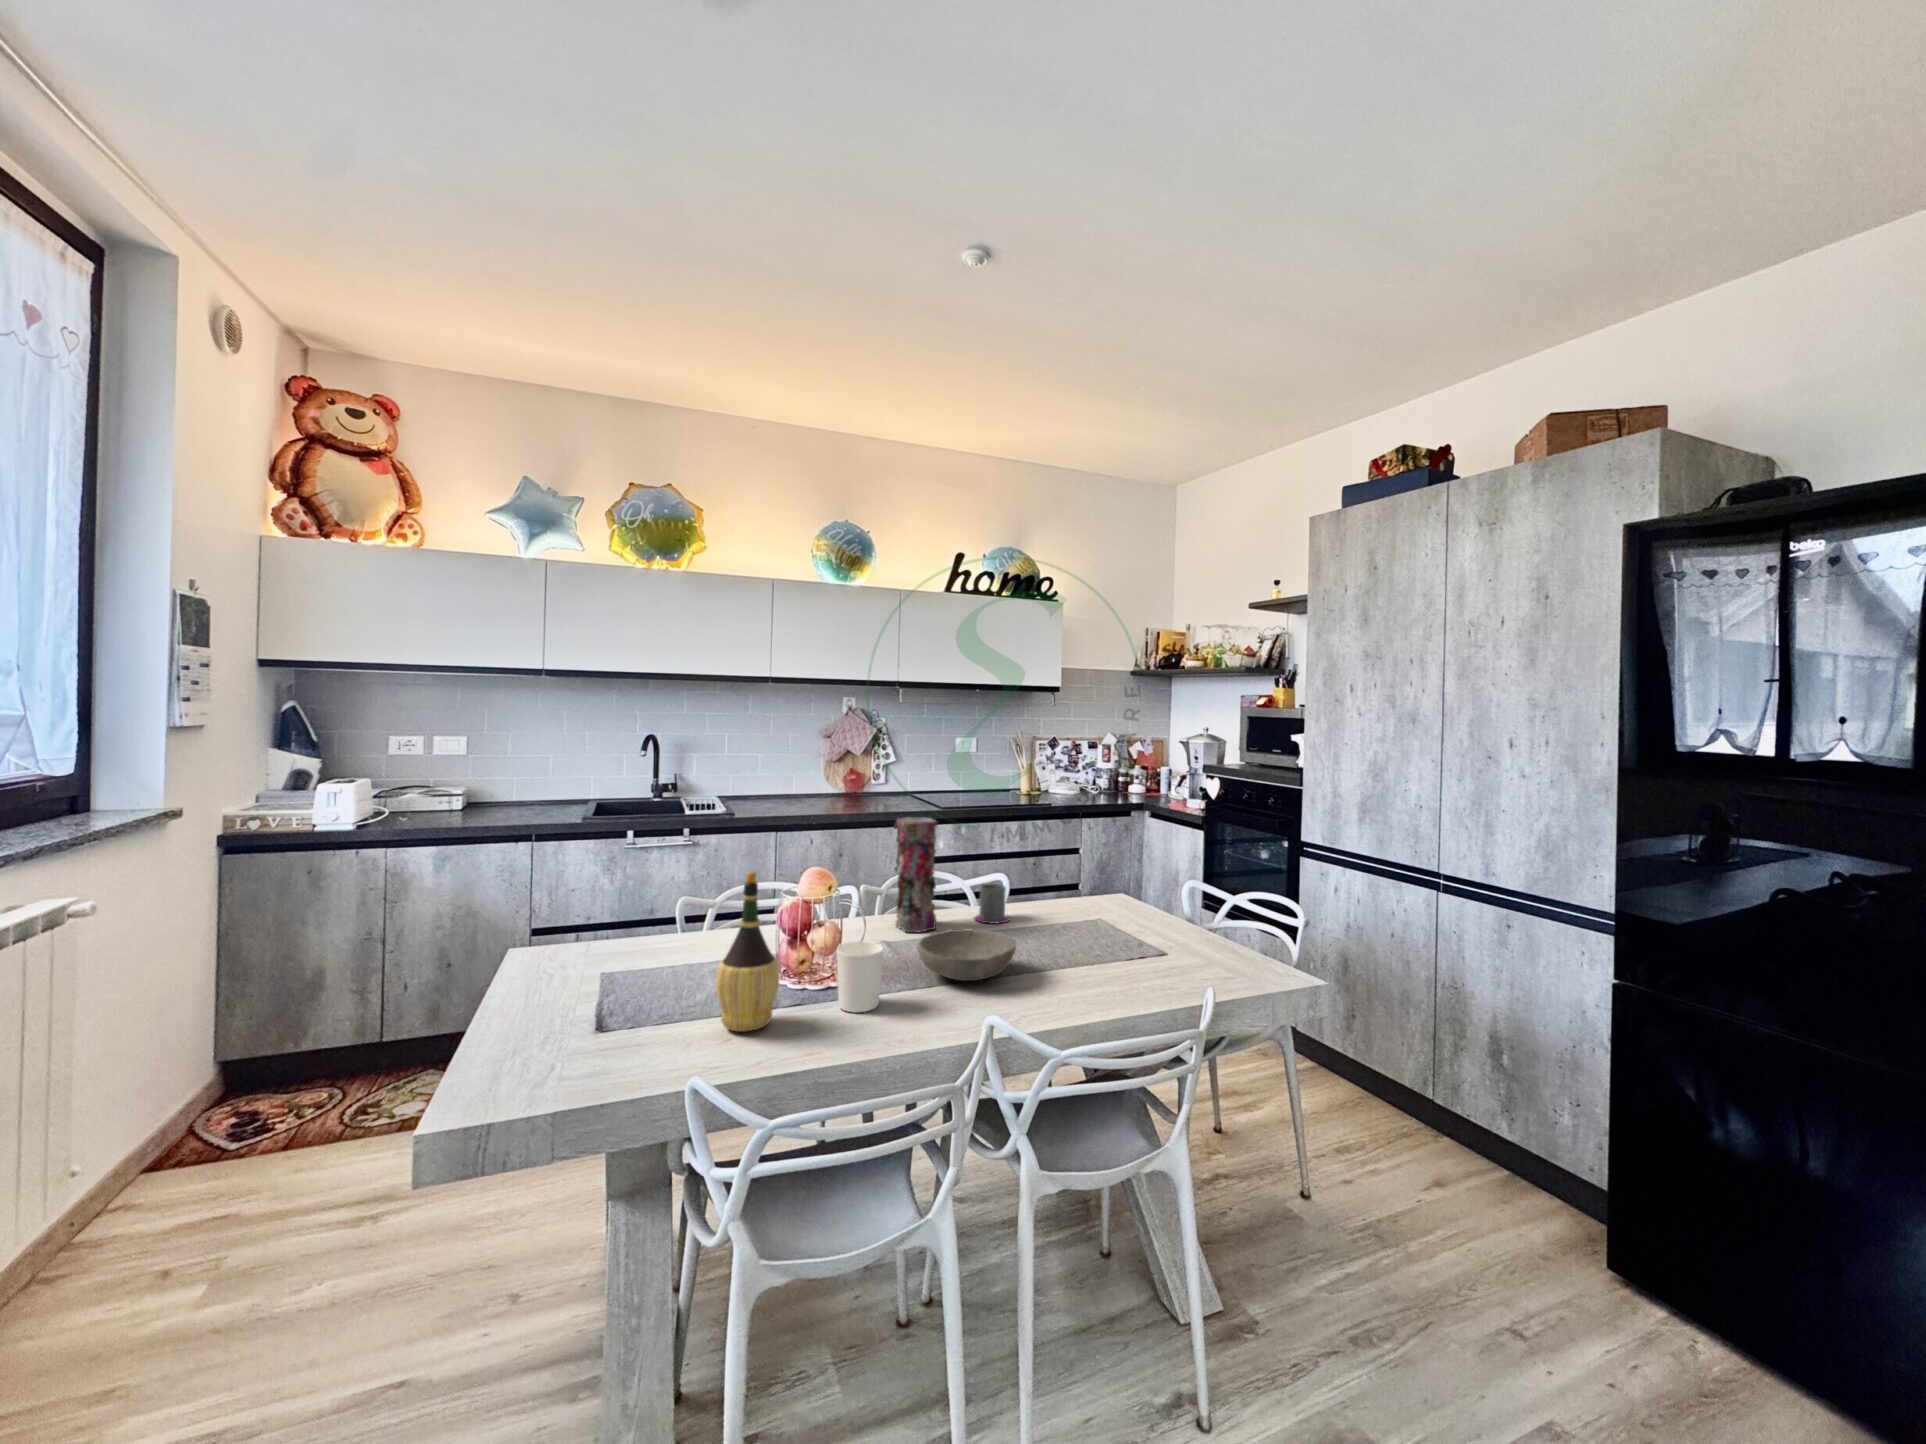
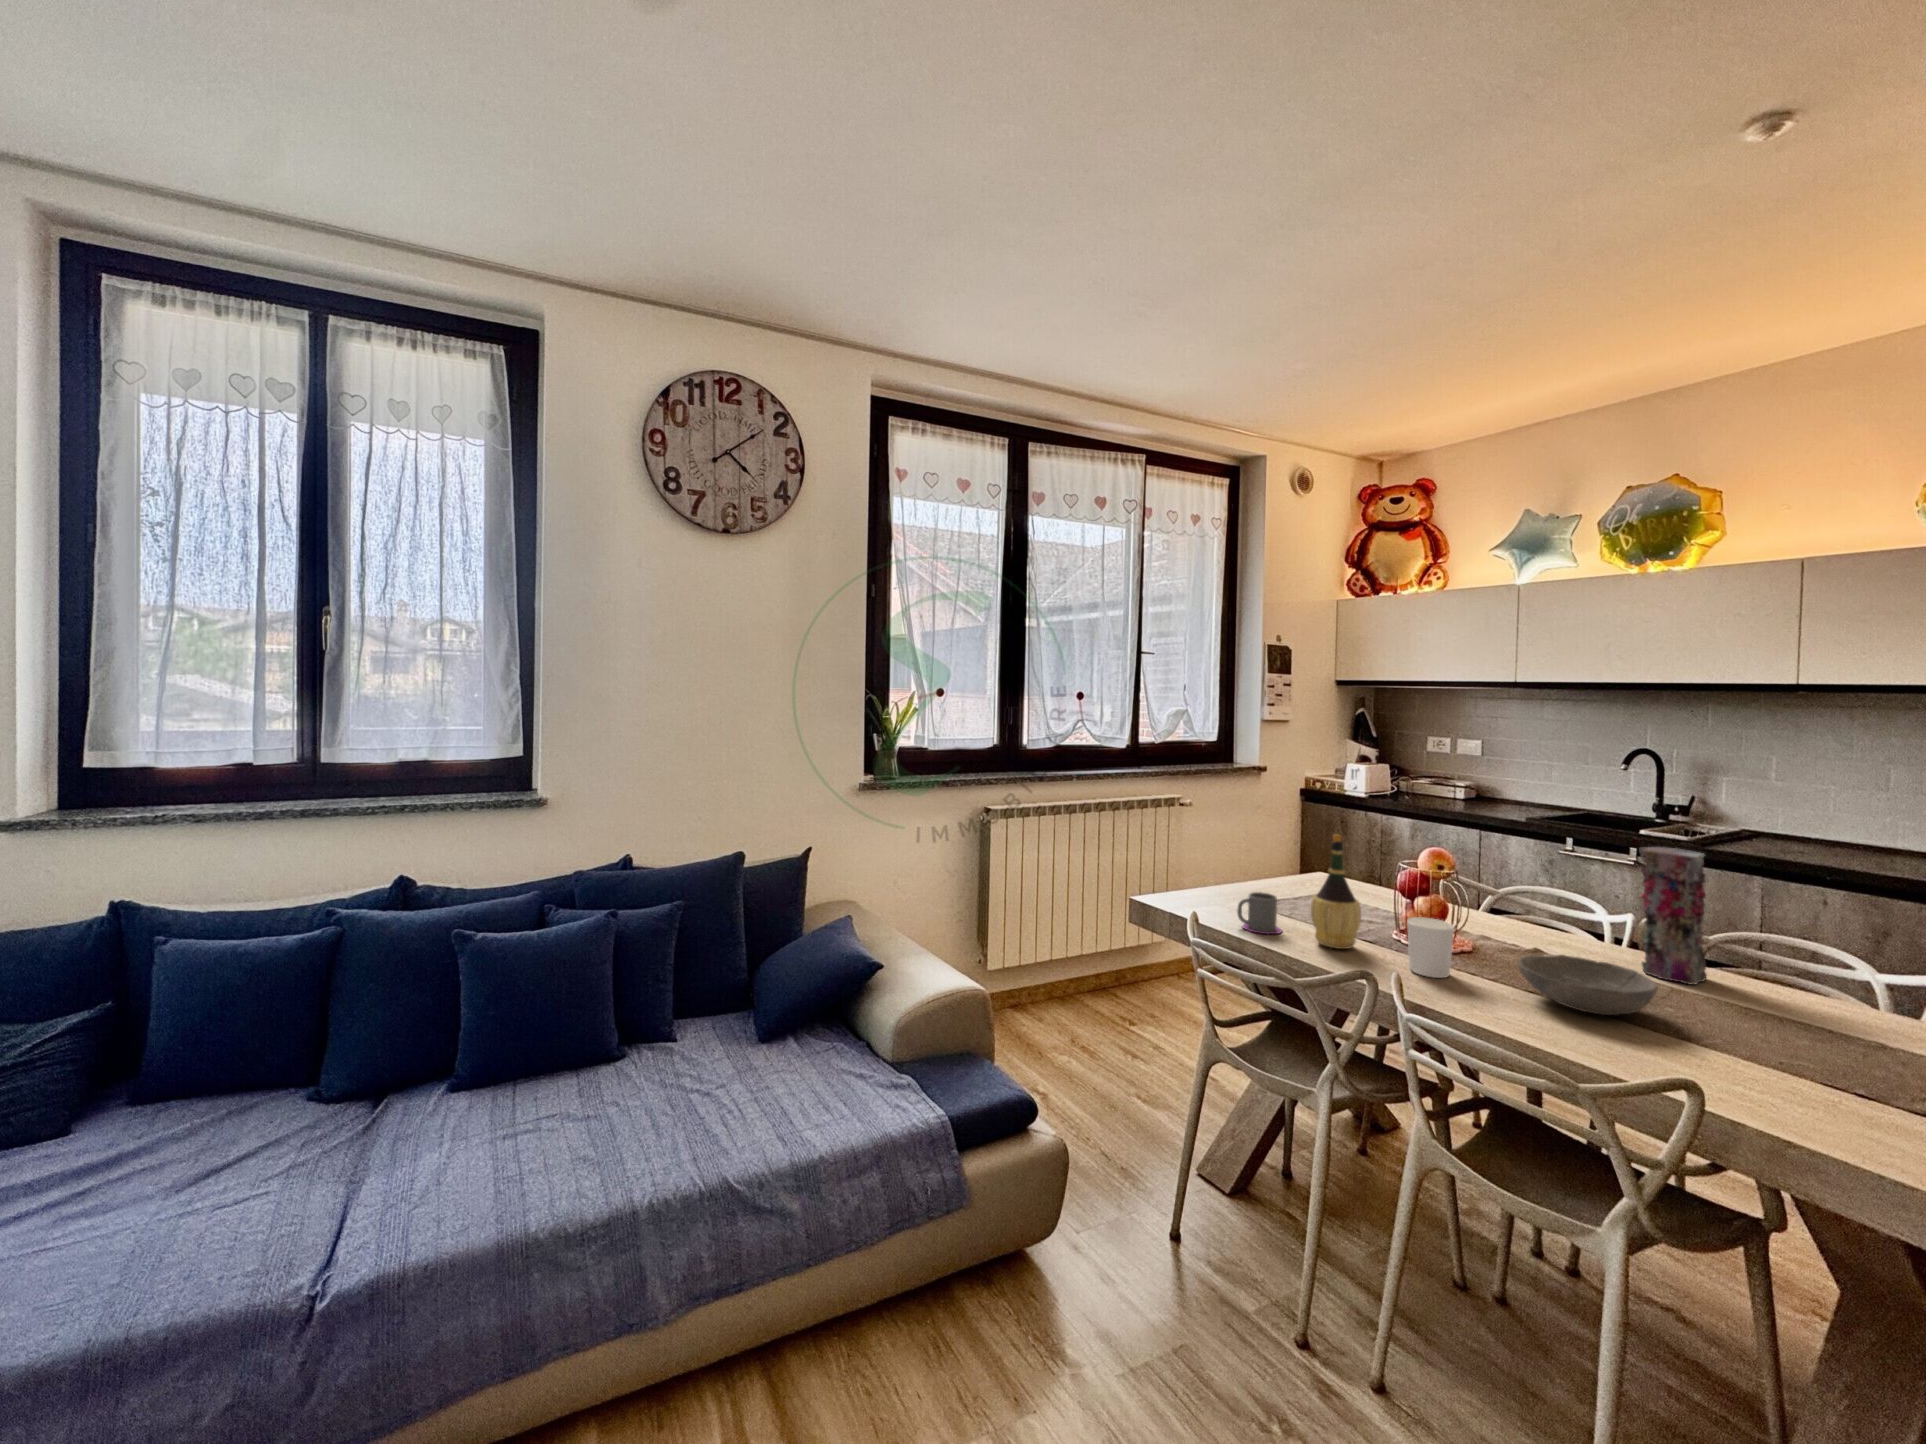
mug: present [974,884,1009,924] -> present [1237,892,1282,934]

